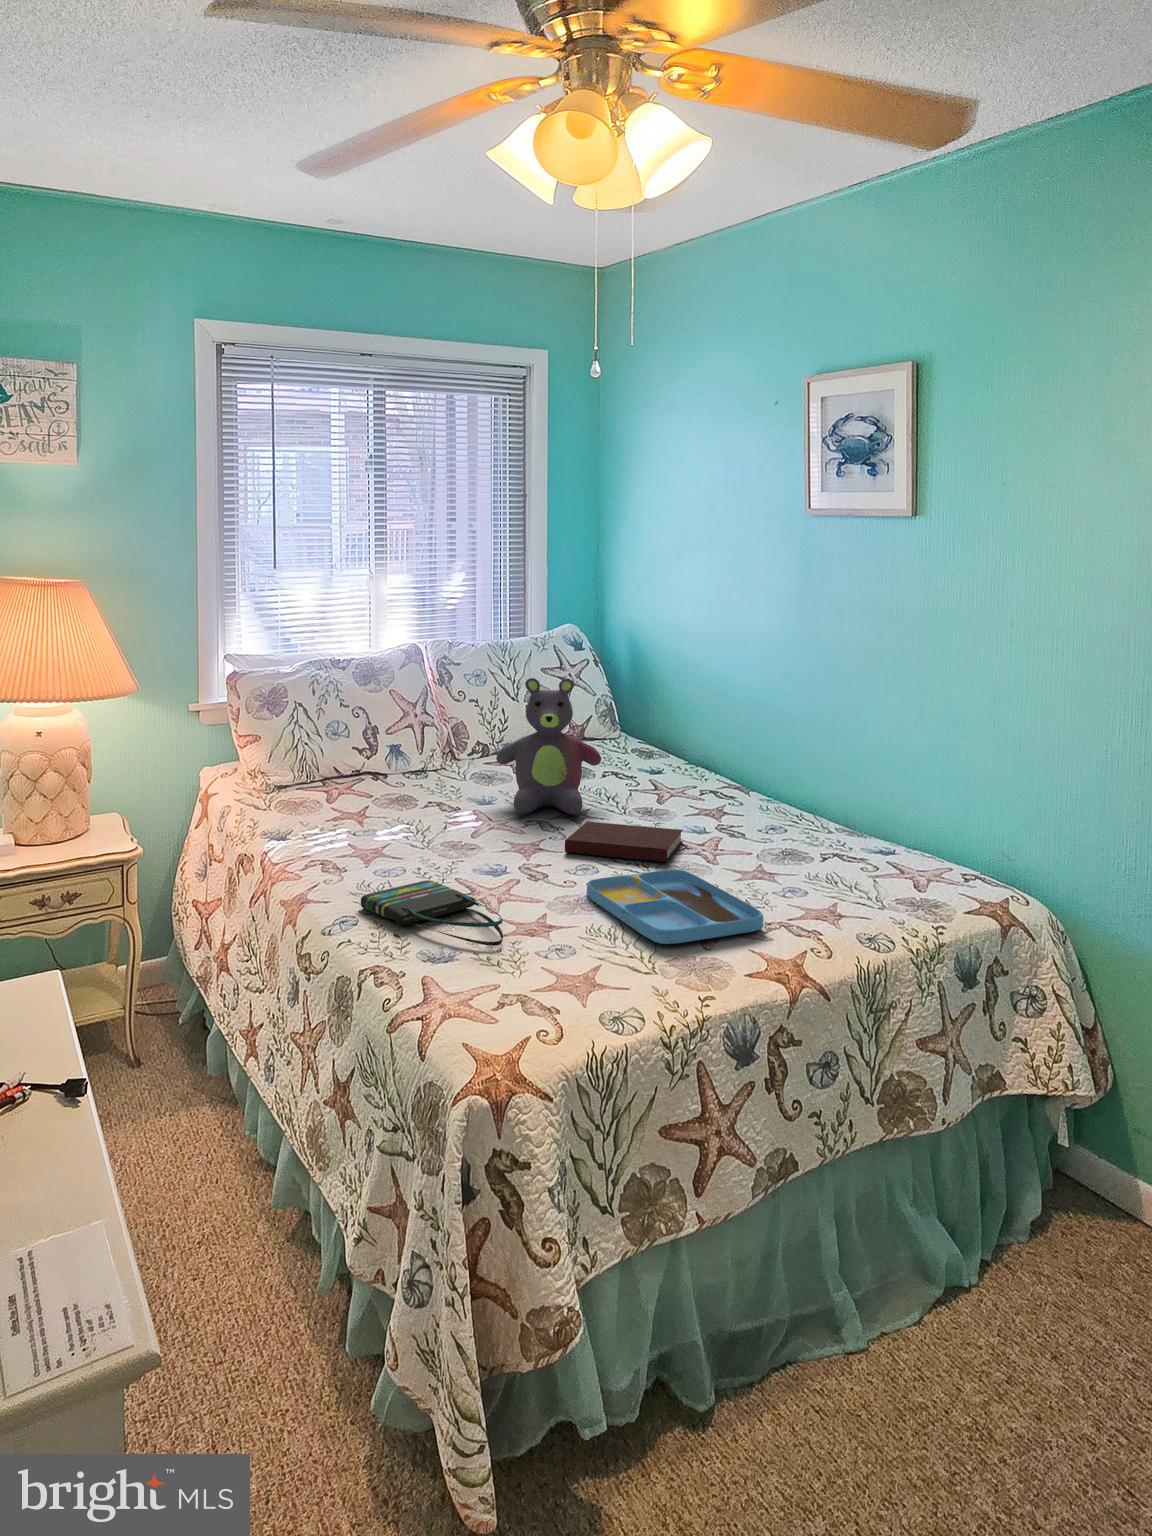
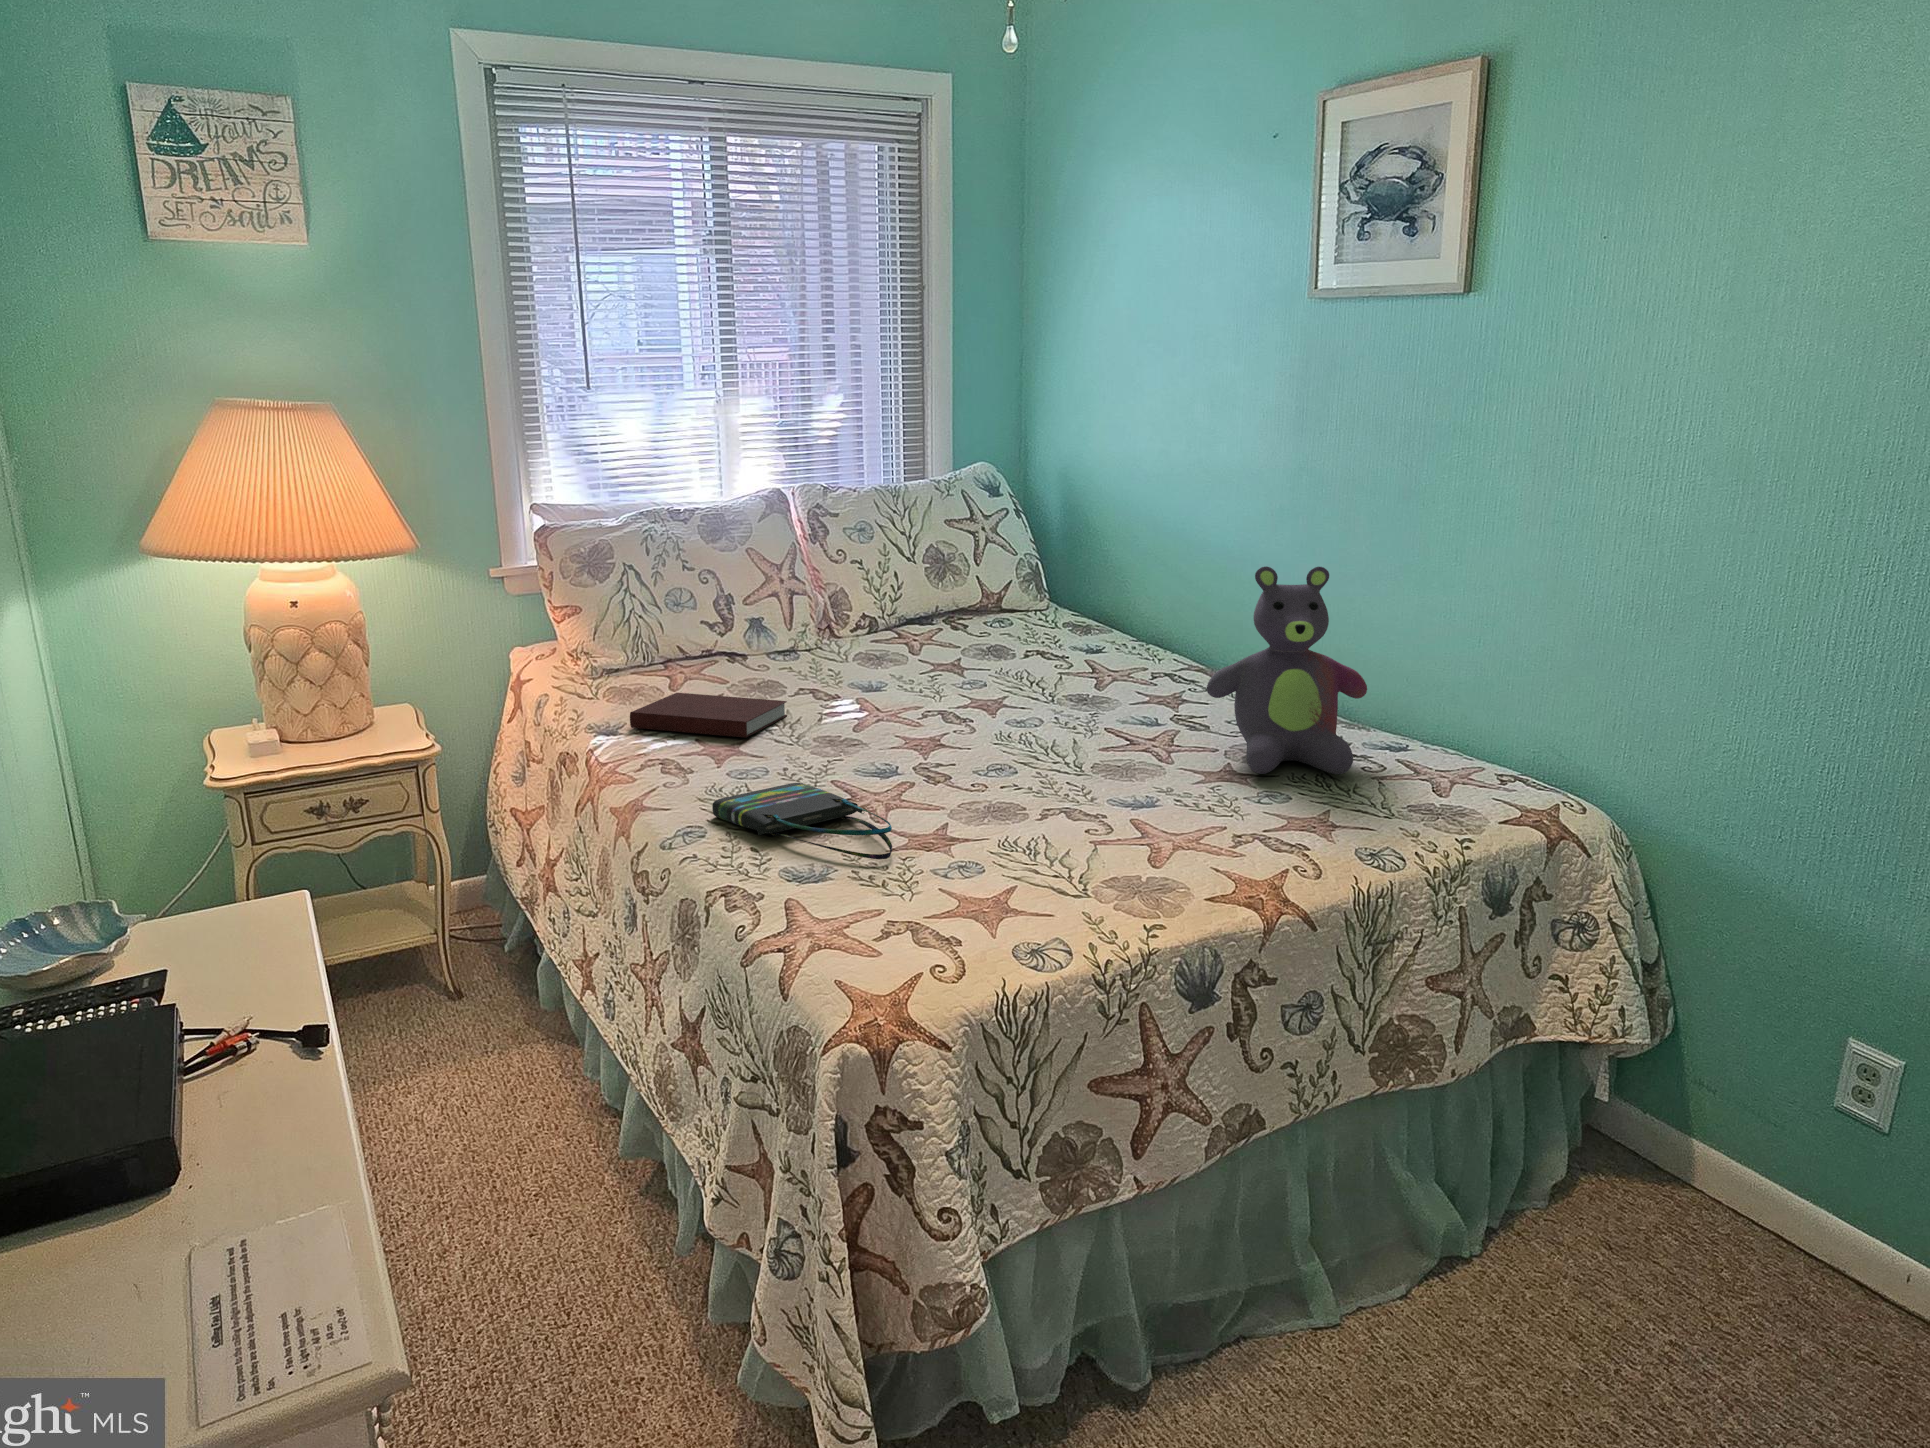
stuffed bear: present [496,678,601,814] -> present [1207,566,1367,774]
notebook: present [565,821,683,862] -> present [630,693,787,738]
tray: present [587,870,763,944] -> none [1001,769,1227,857]

